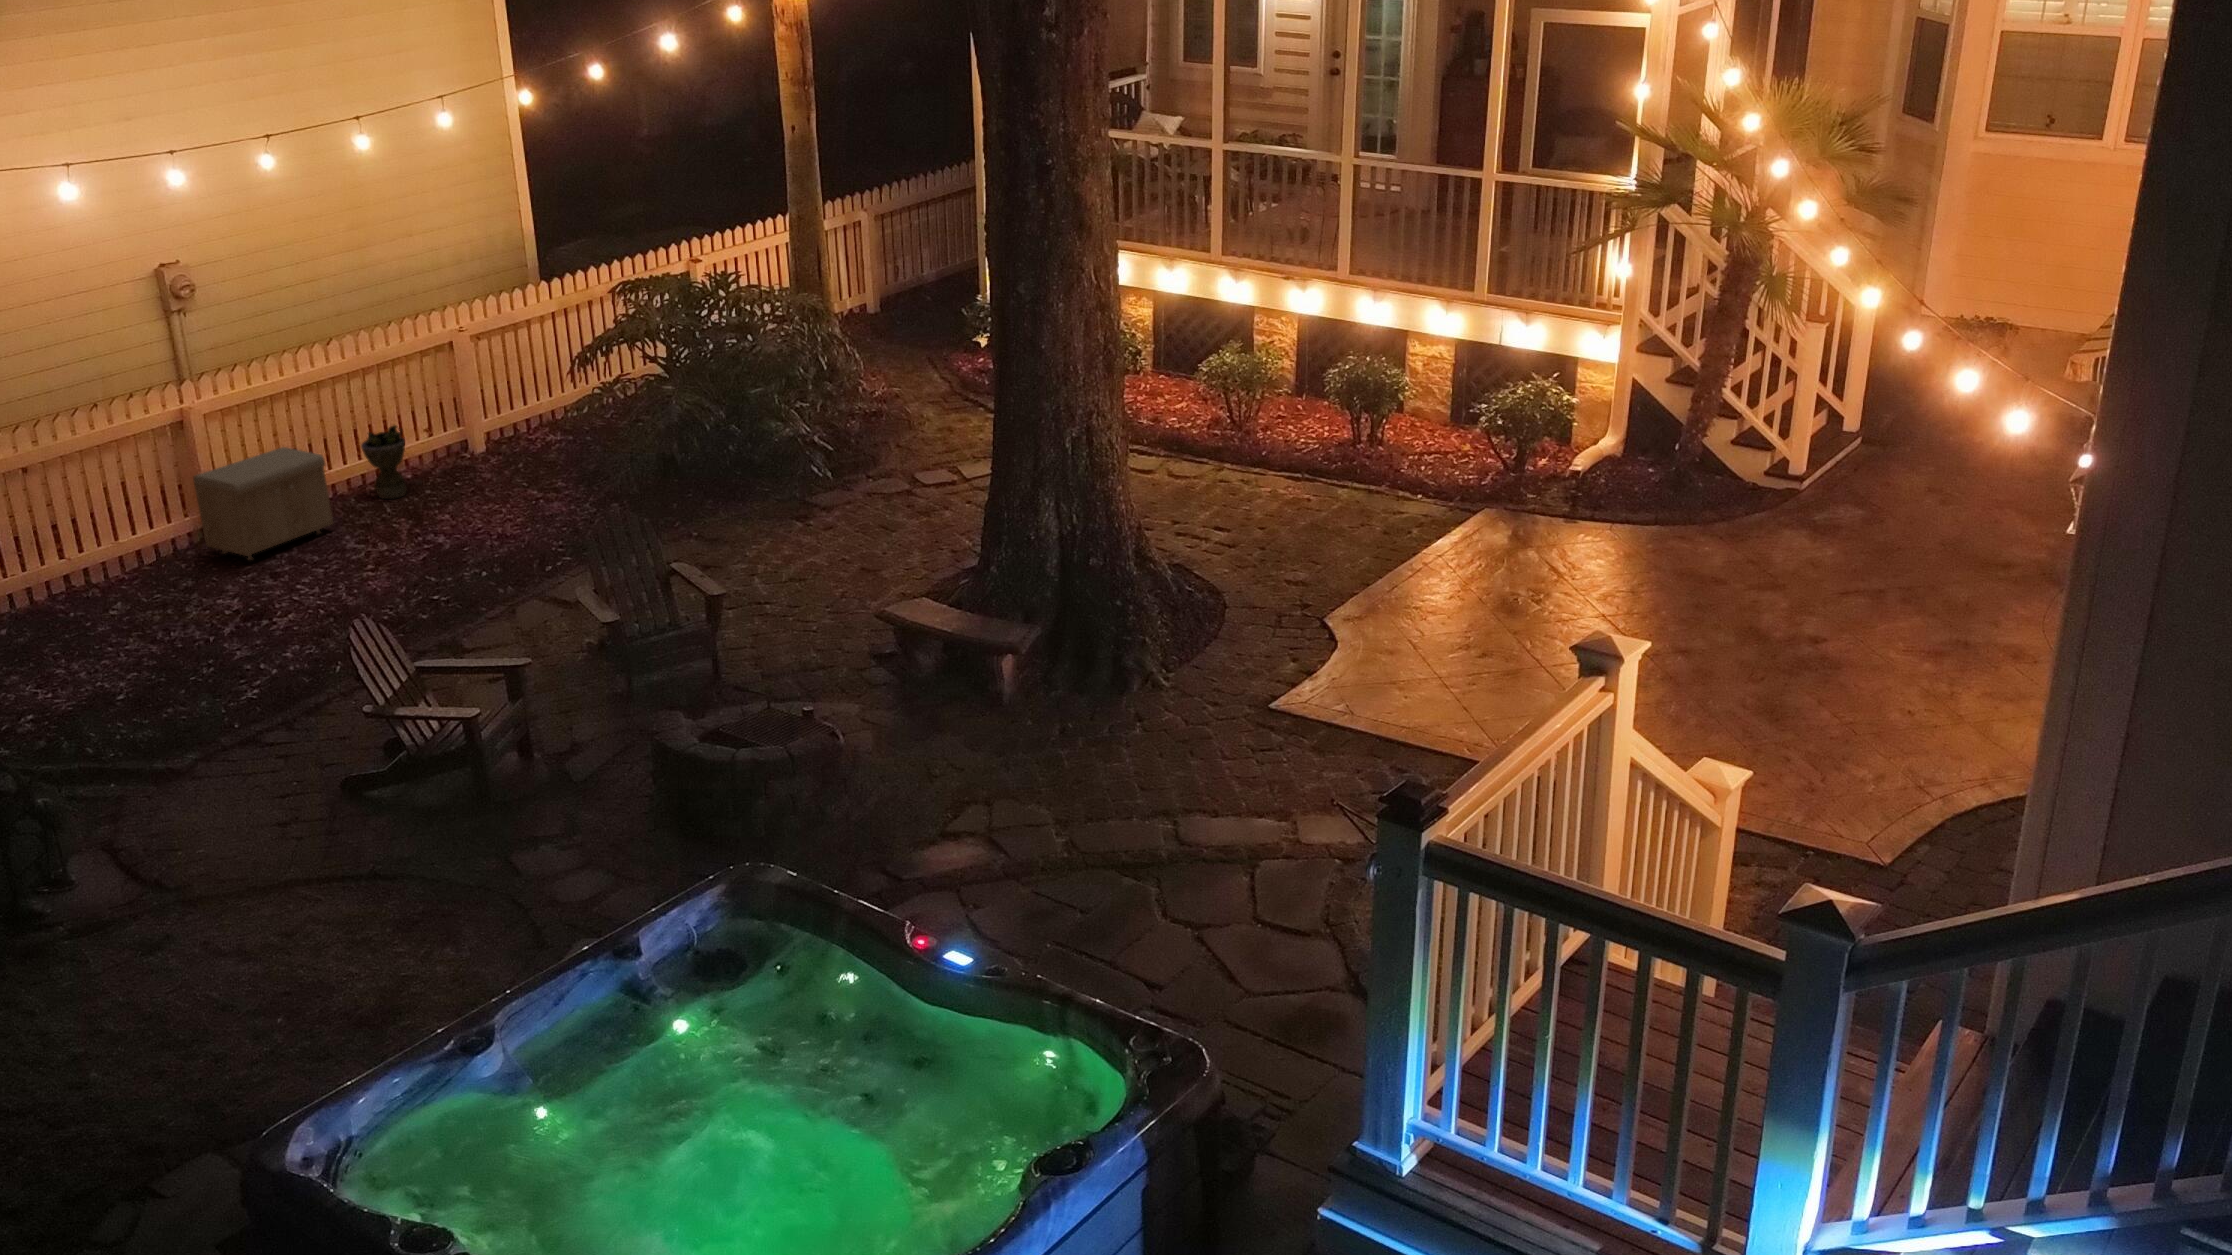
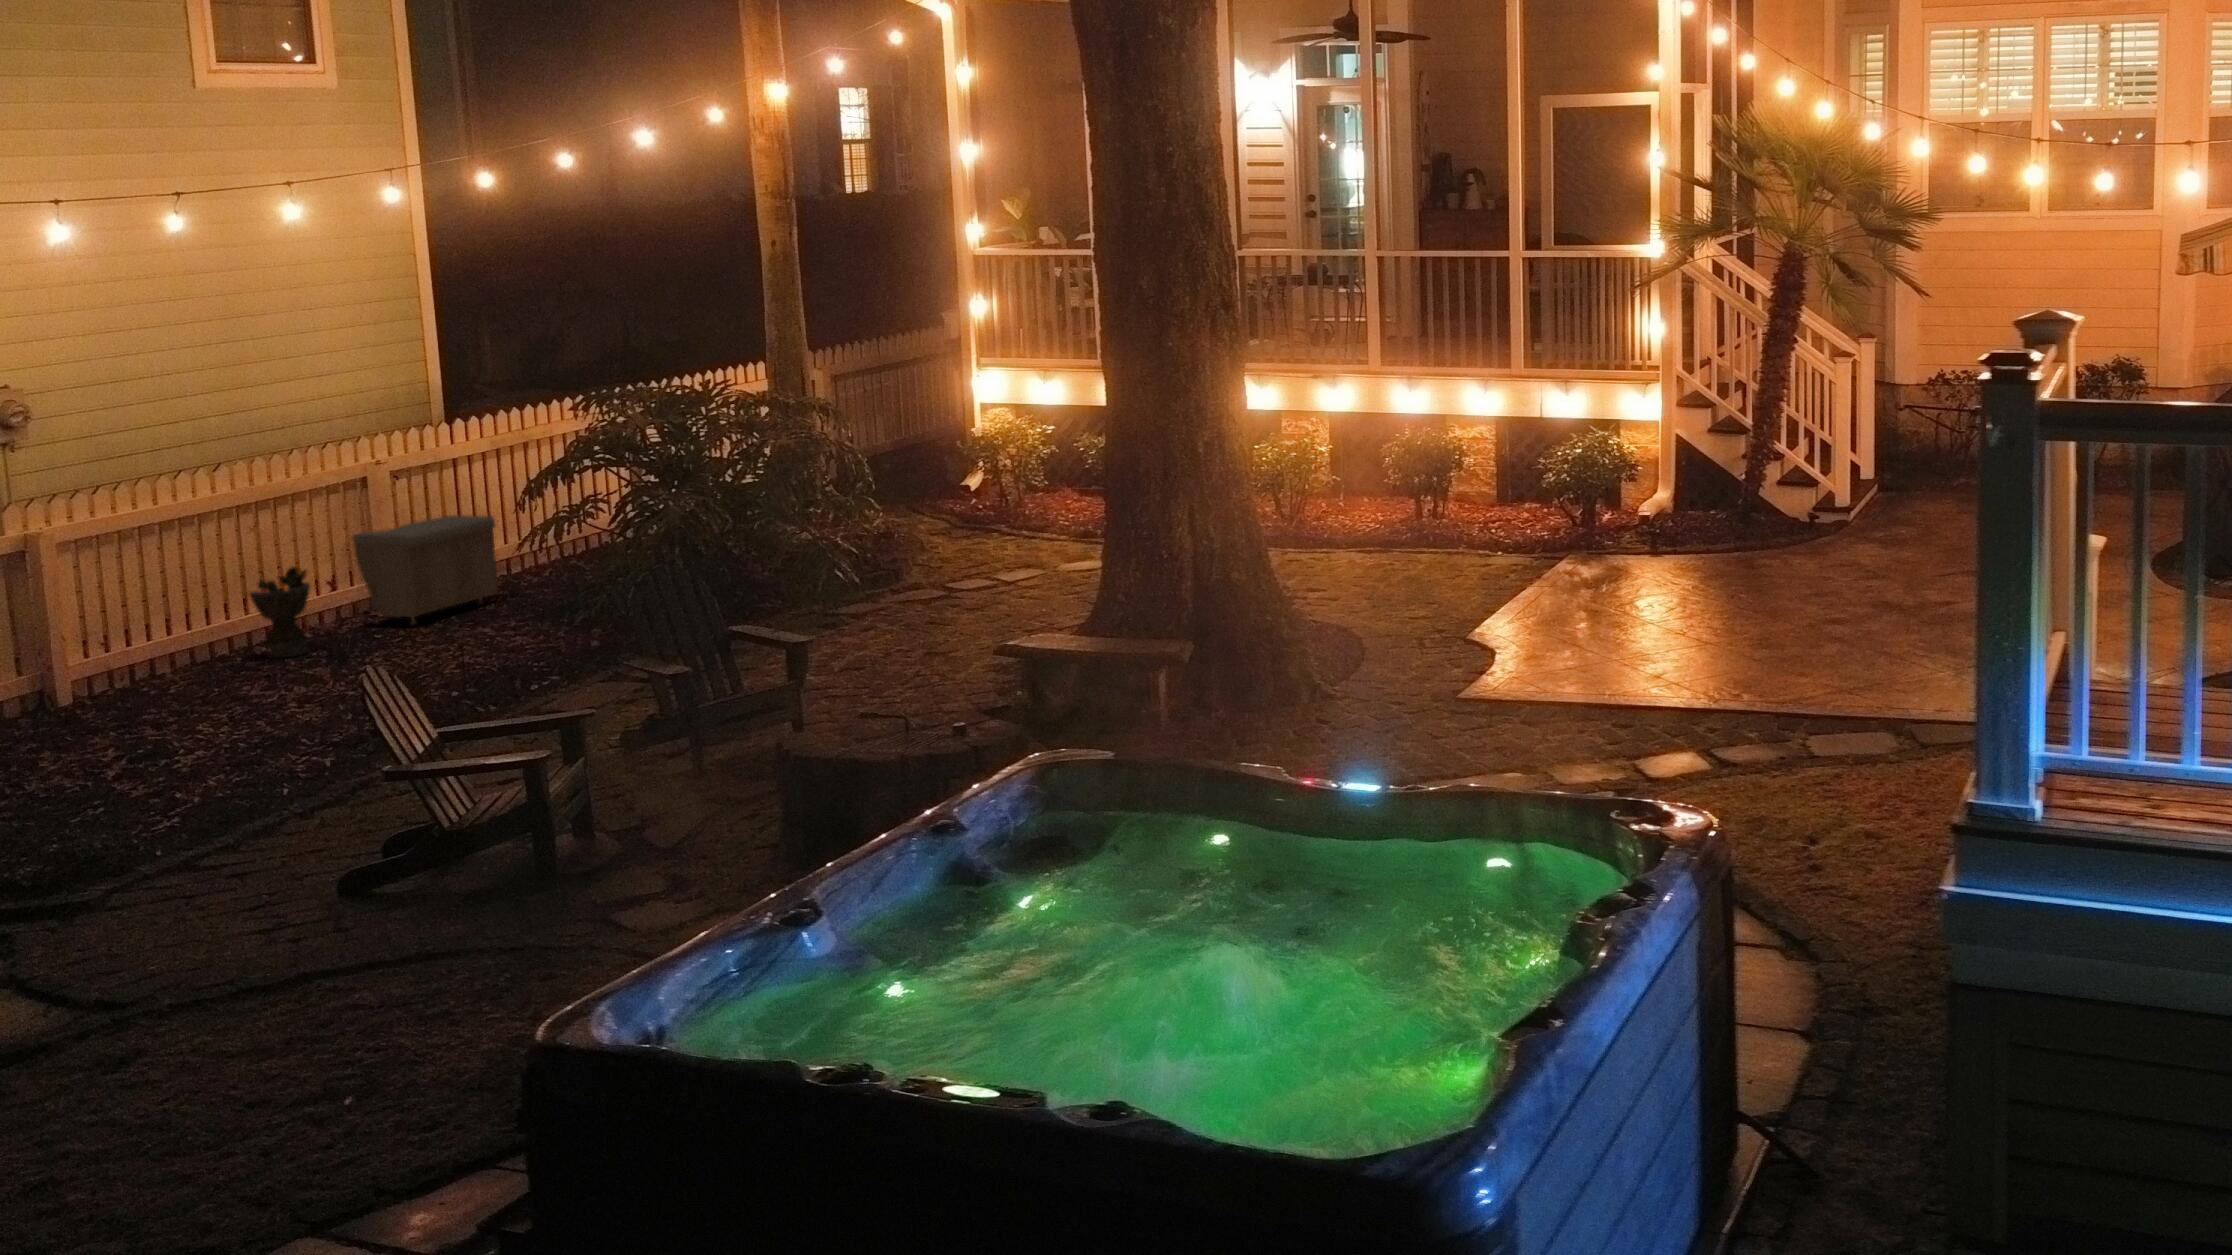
storage bench: present [193,447,333,560] -> present [352,515,498,624]

